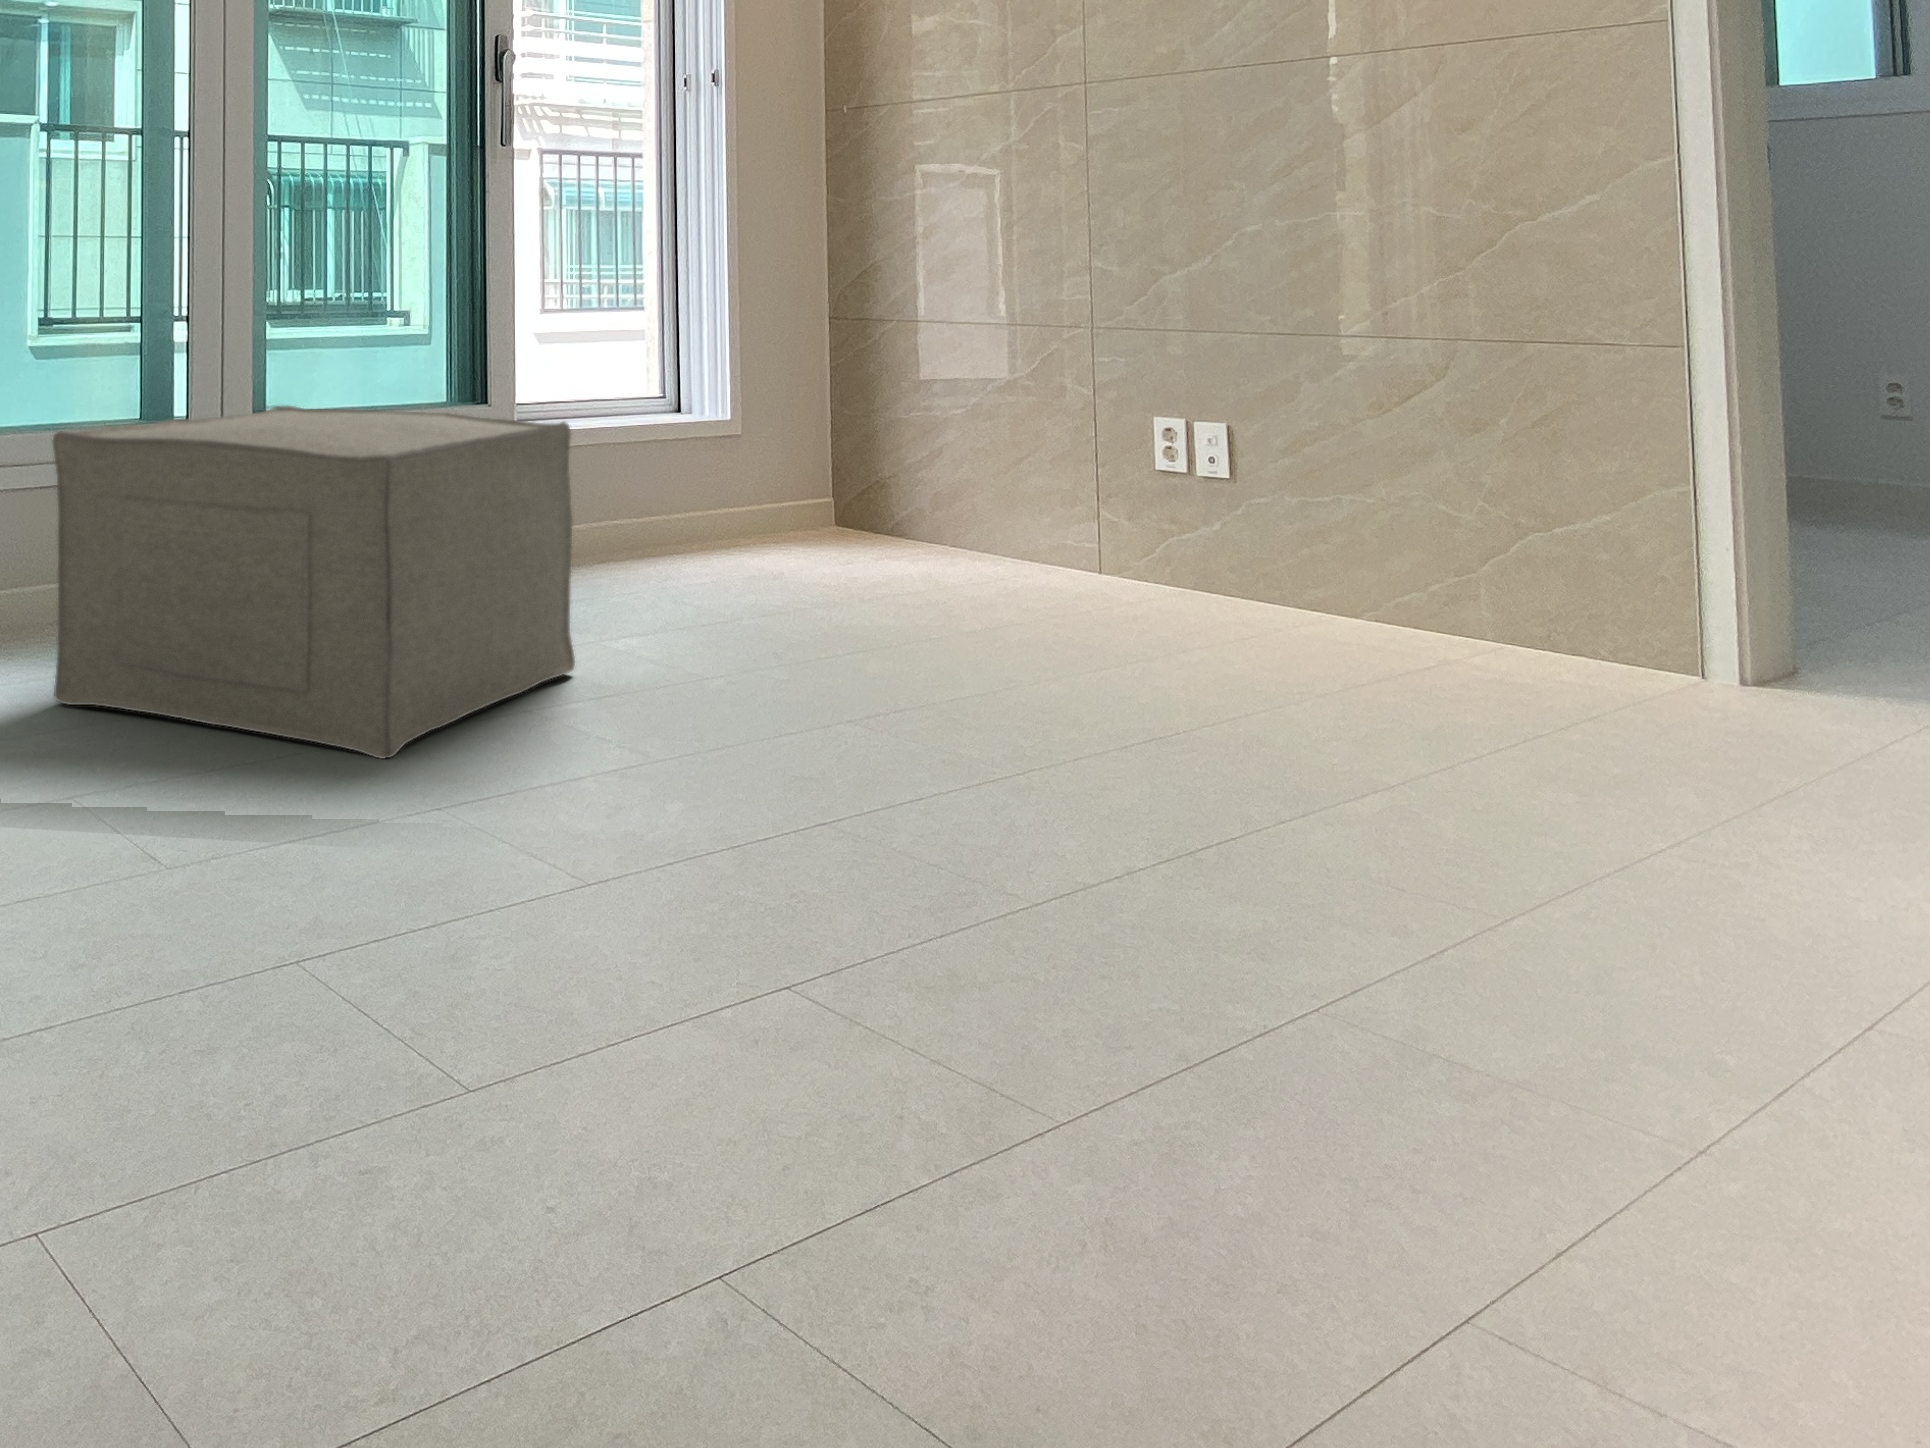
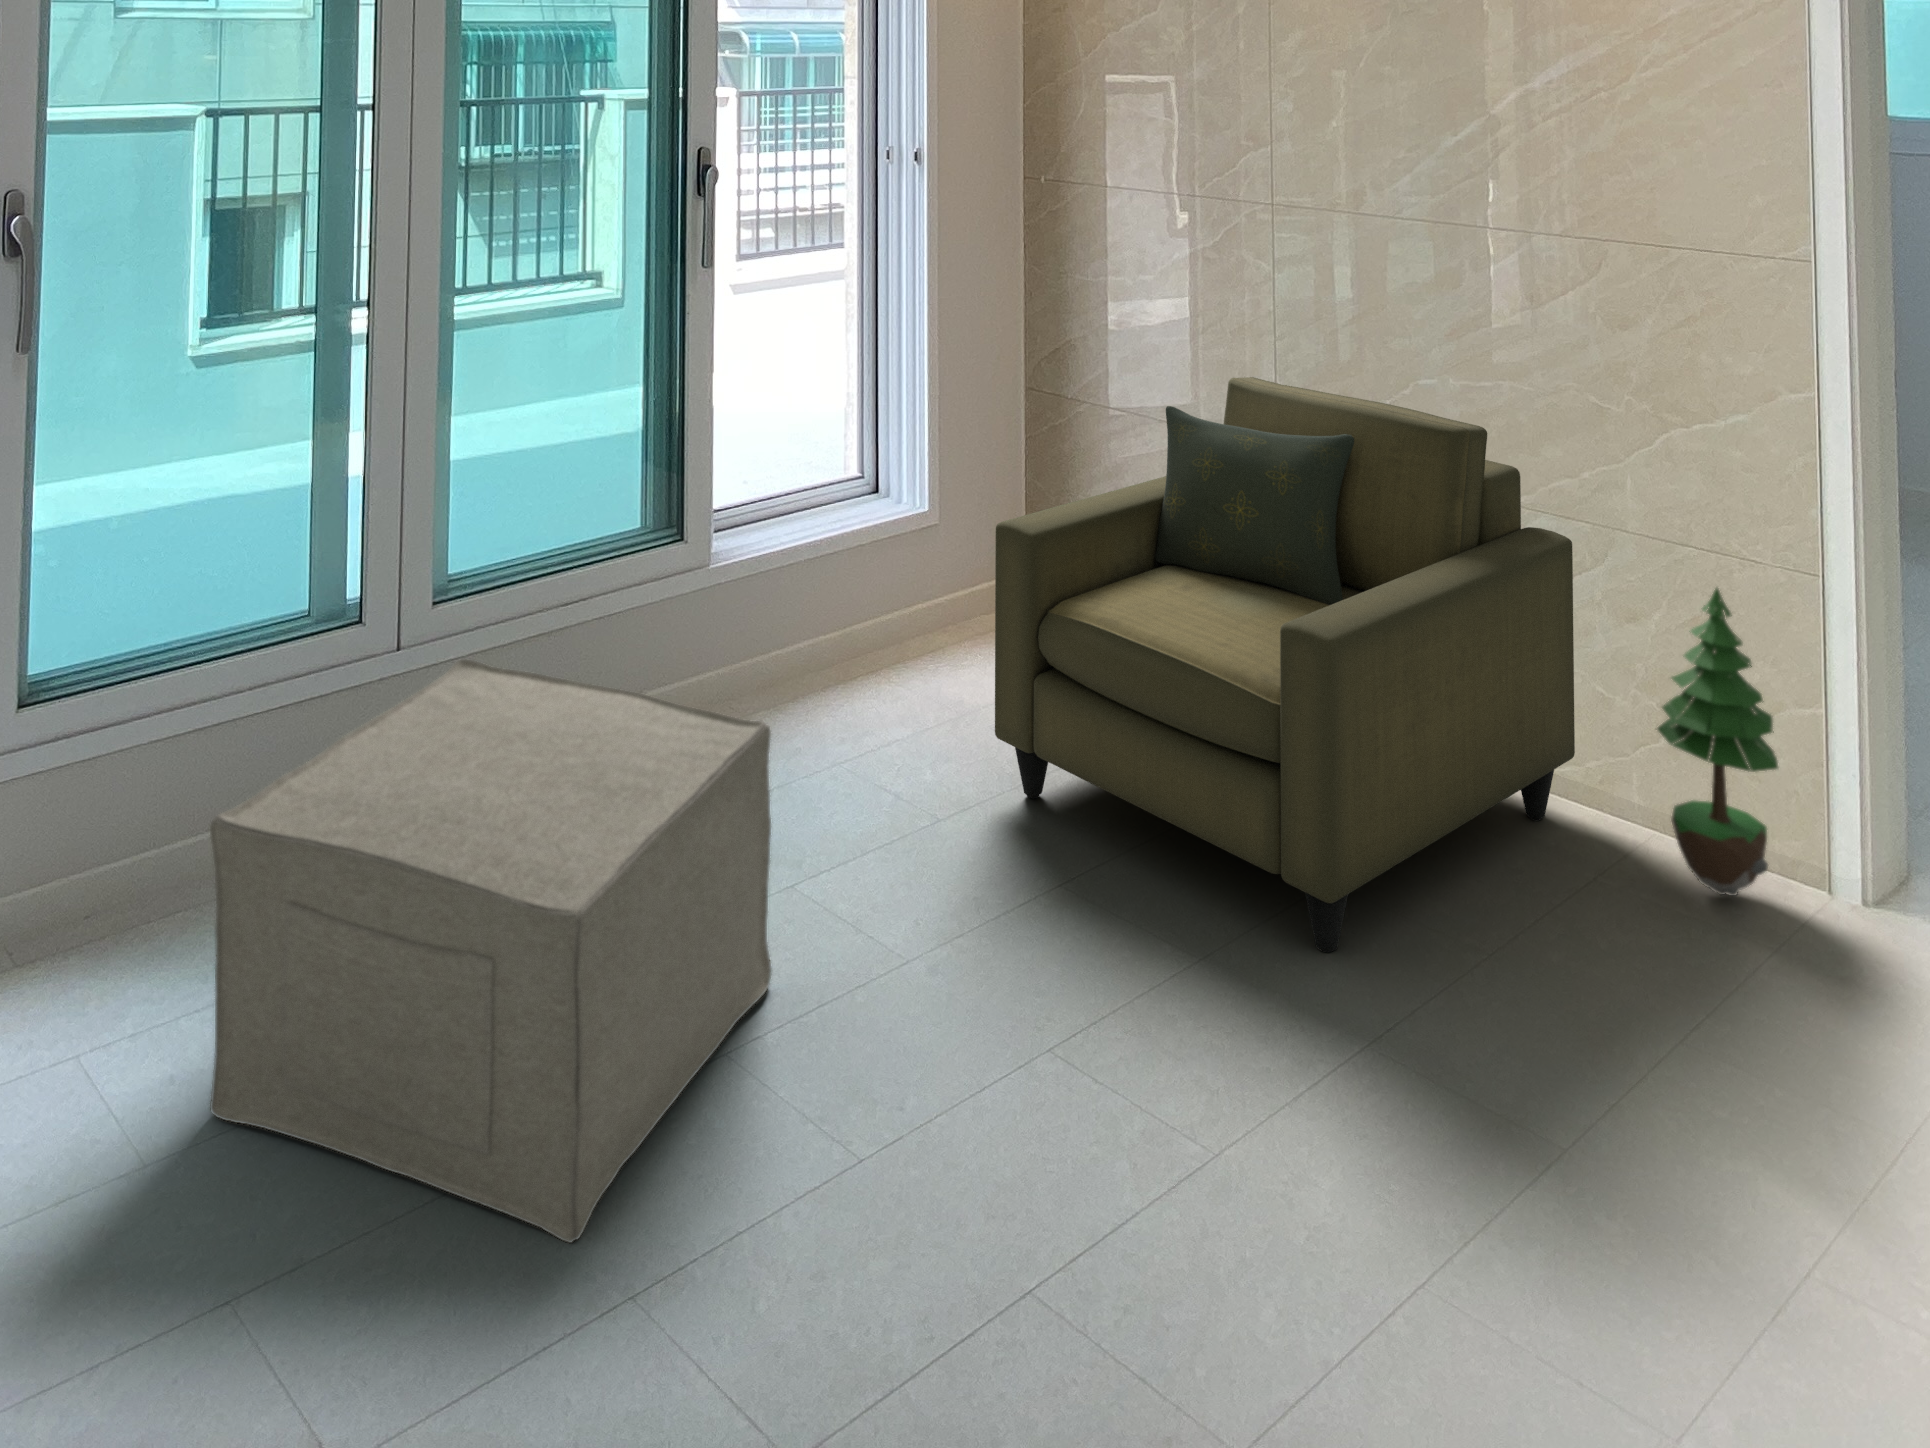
armchair: none [795,228,1417,680] -> present [995,377,1575,952]
potted tree: none [1500,344,1639,667] -> present [1657,588,1778,896]

